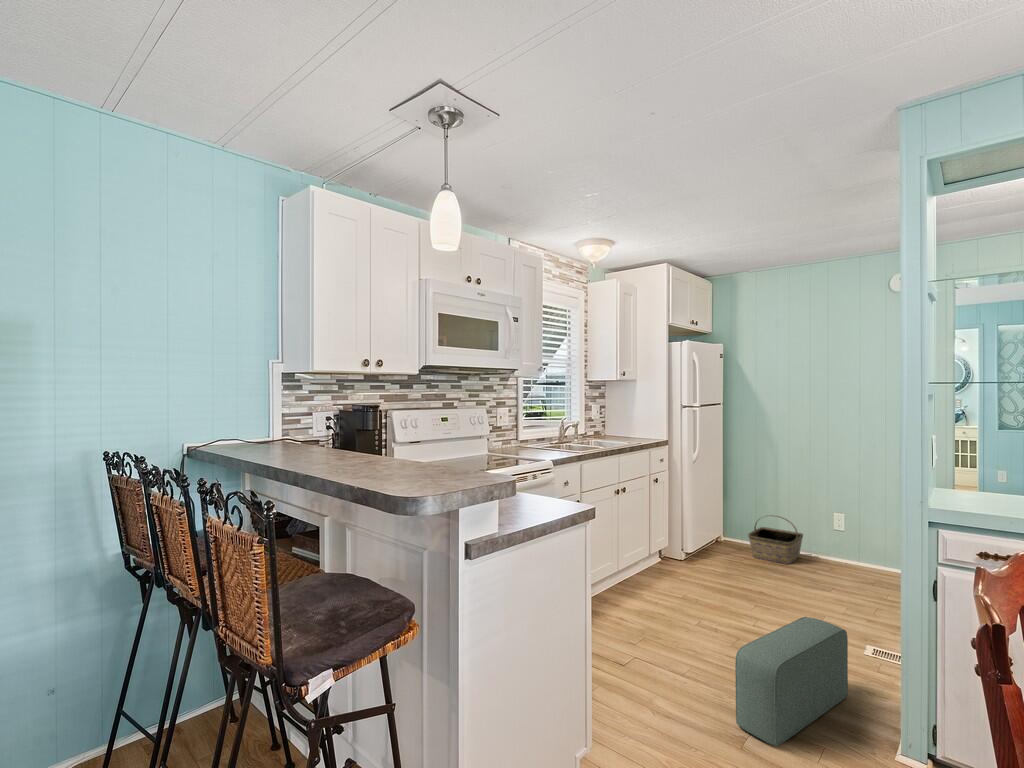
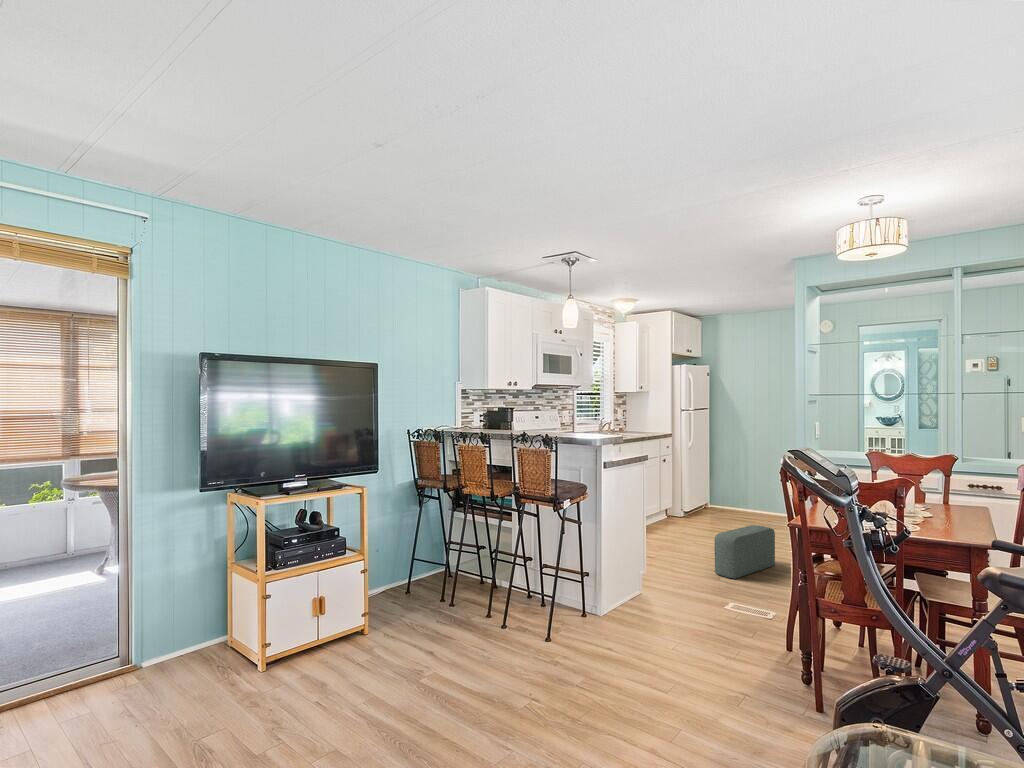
basket: present [748,515,803,564] -> none [727,486,764,518]

